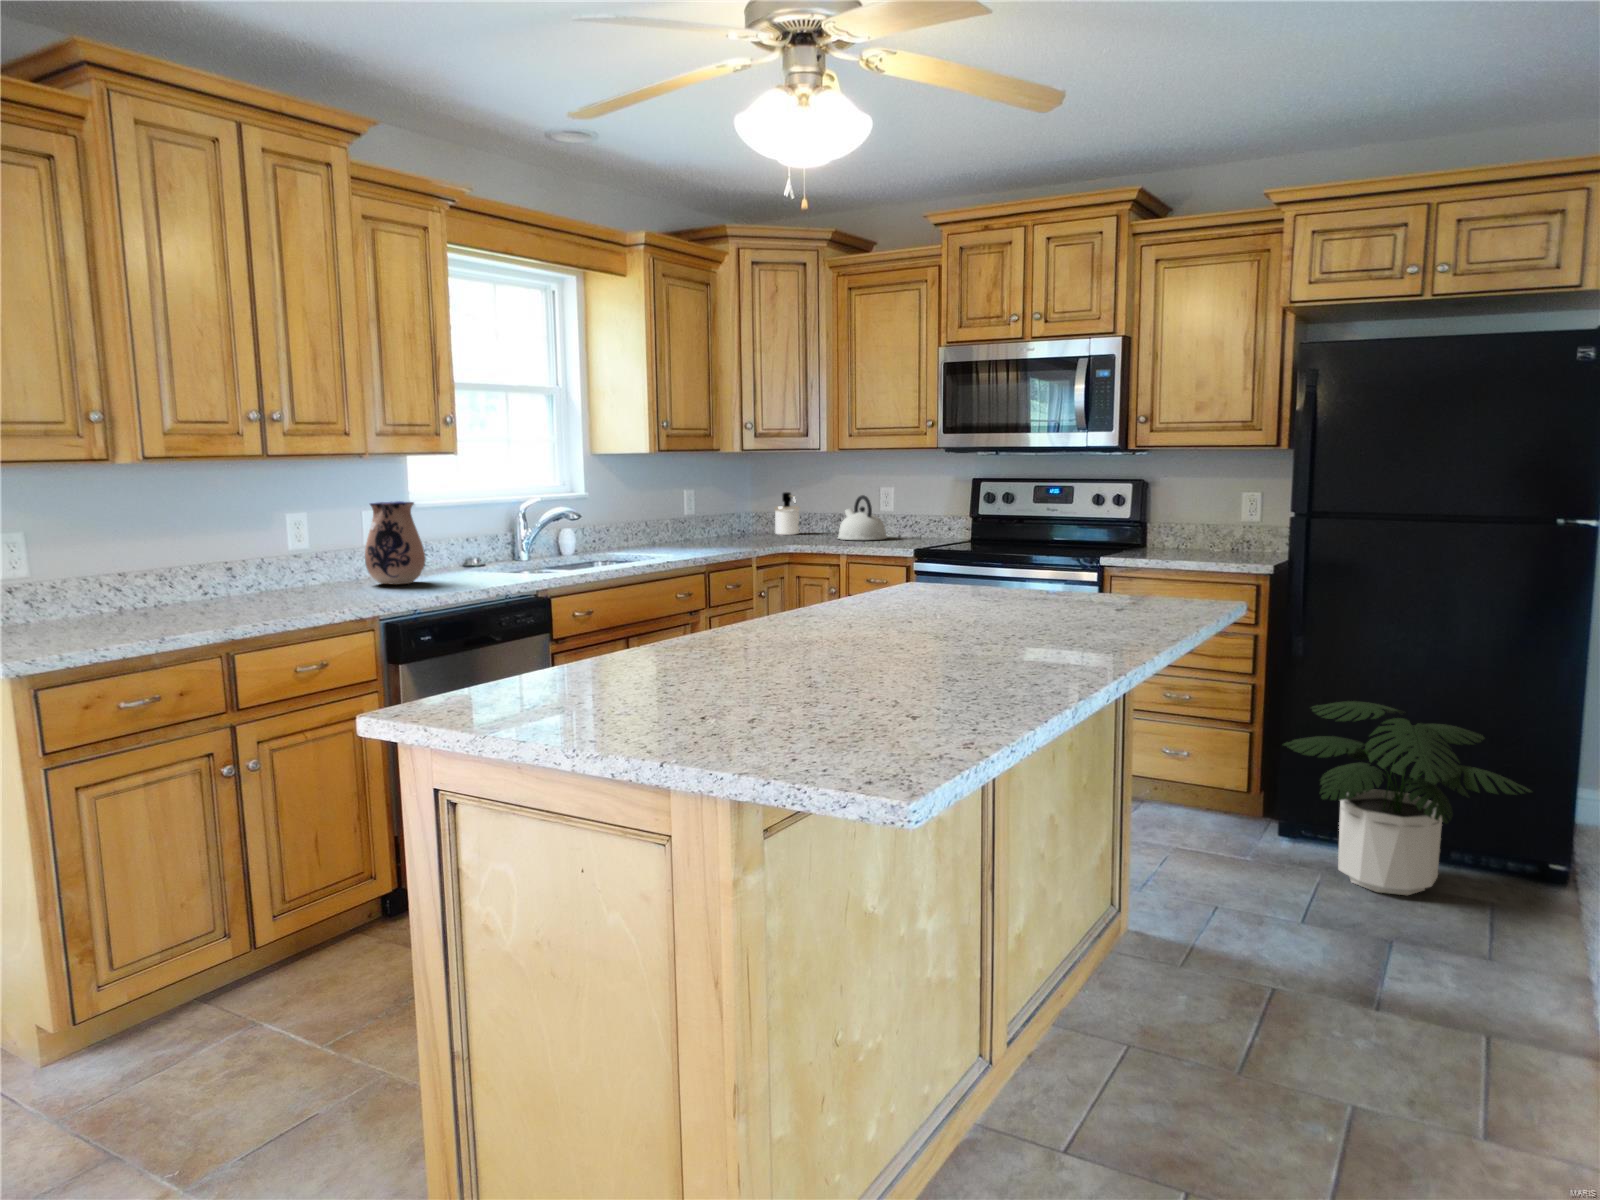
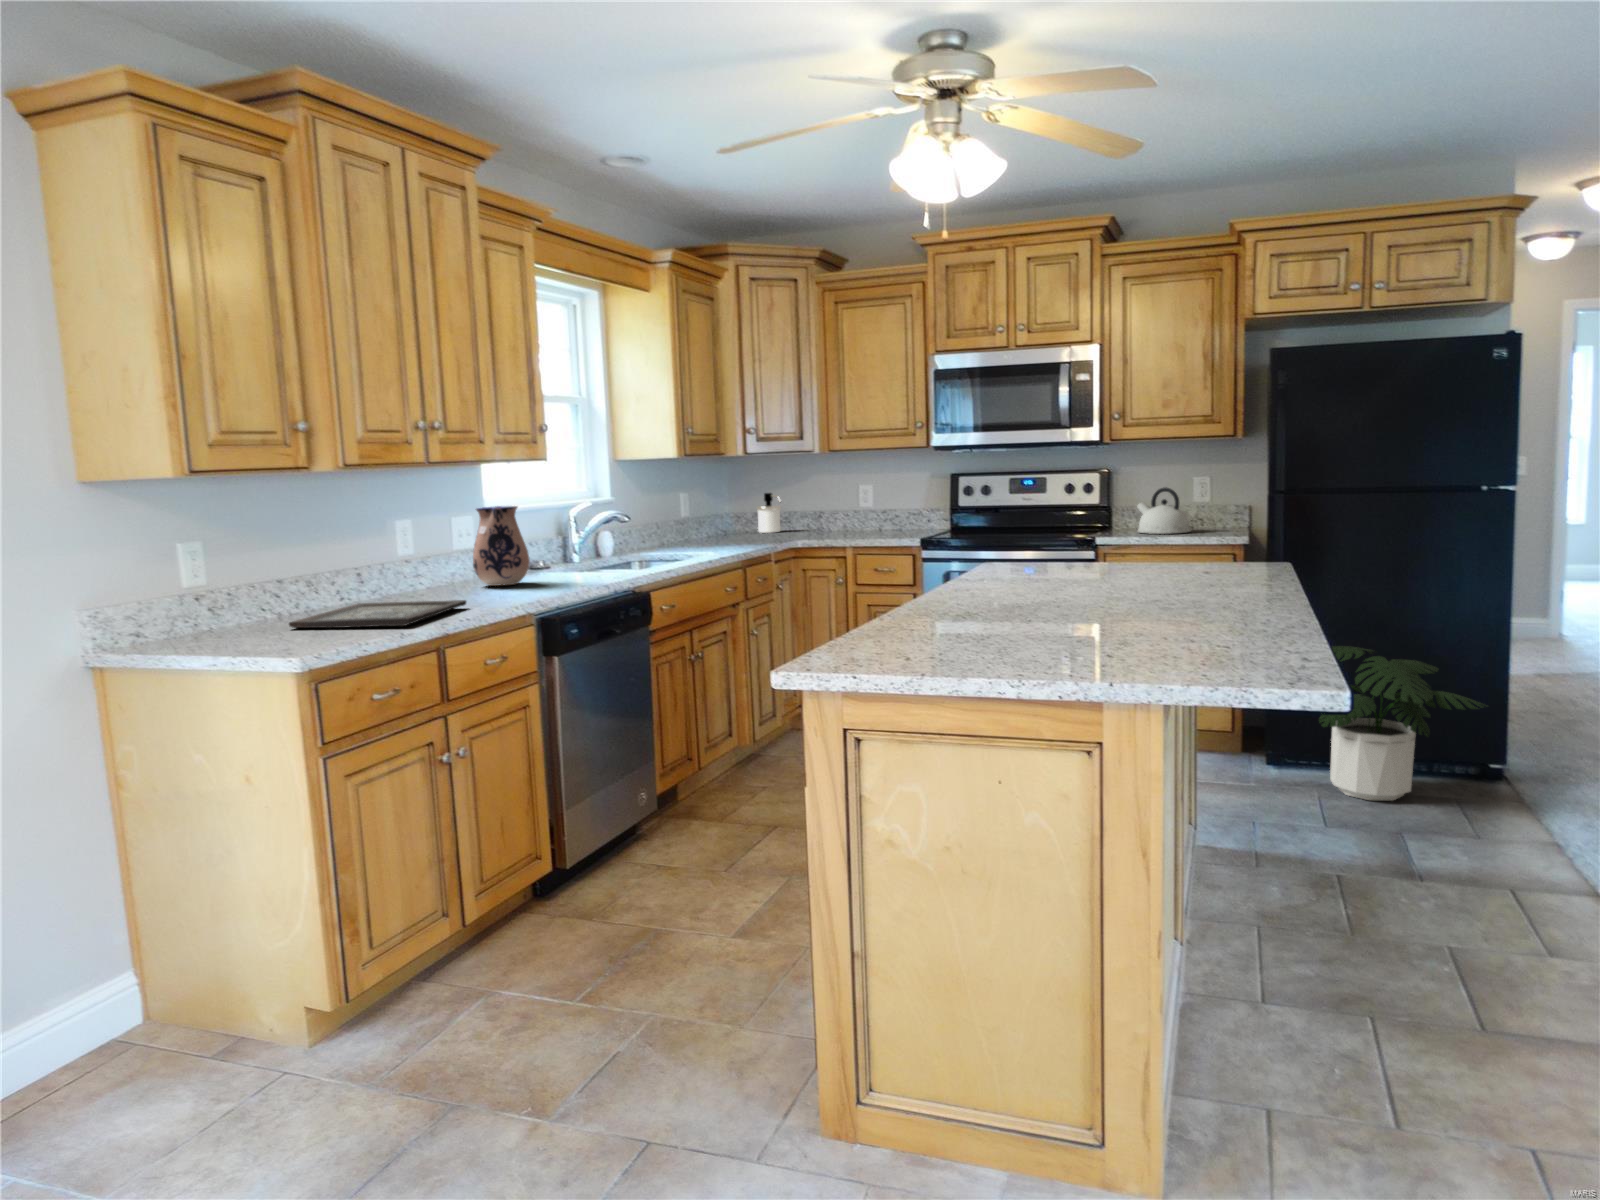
kettle: present [838,495,887,540] -> present [1137,487,1190,534]
tray: none [88,599,300,628] -> present [289,600,466,628]

